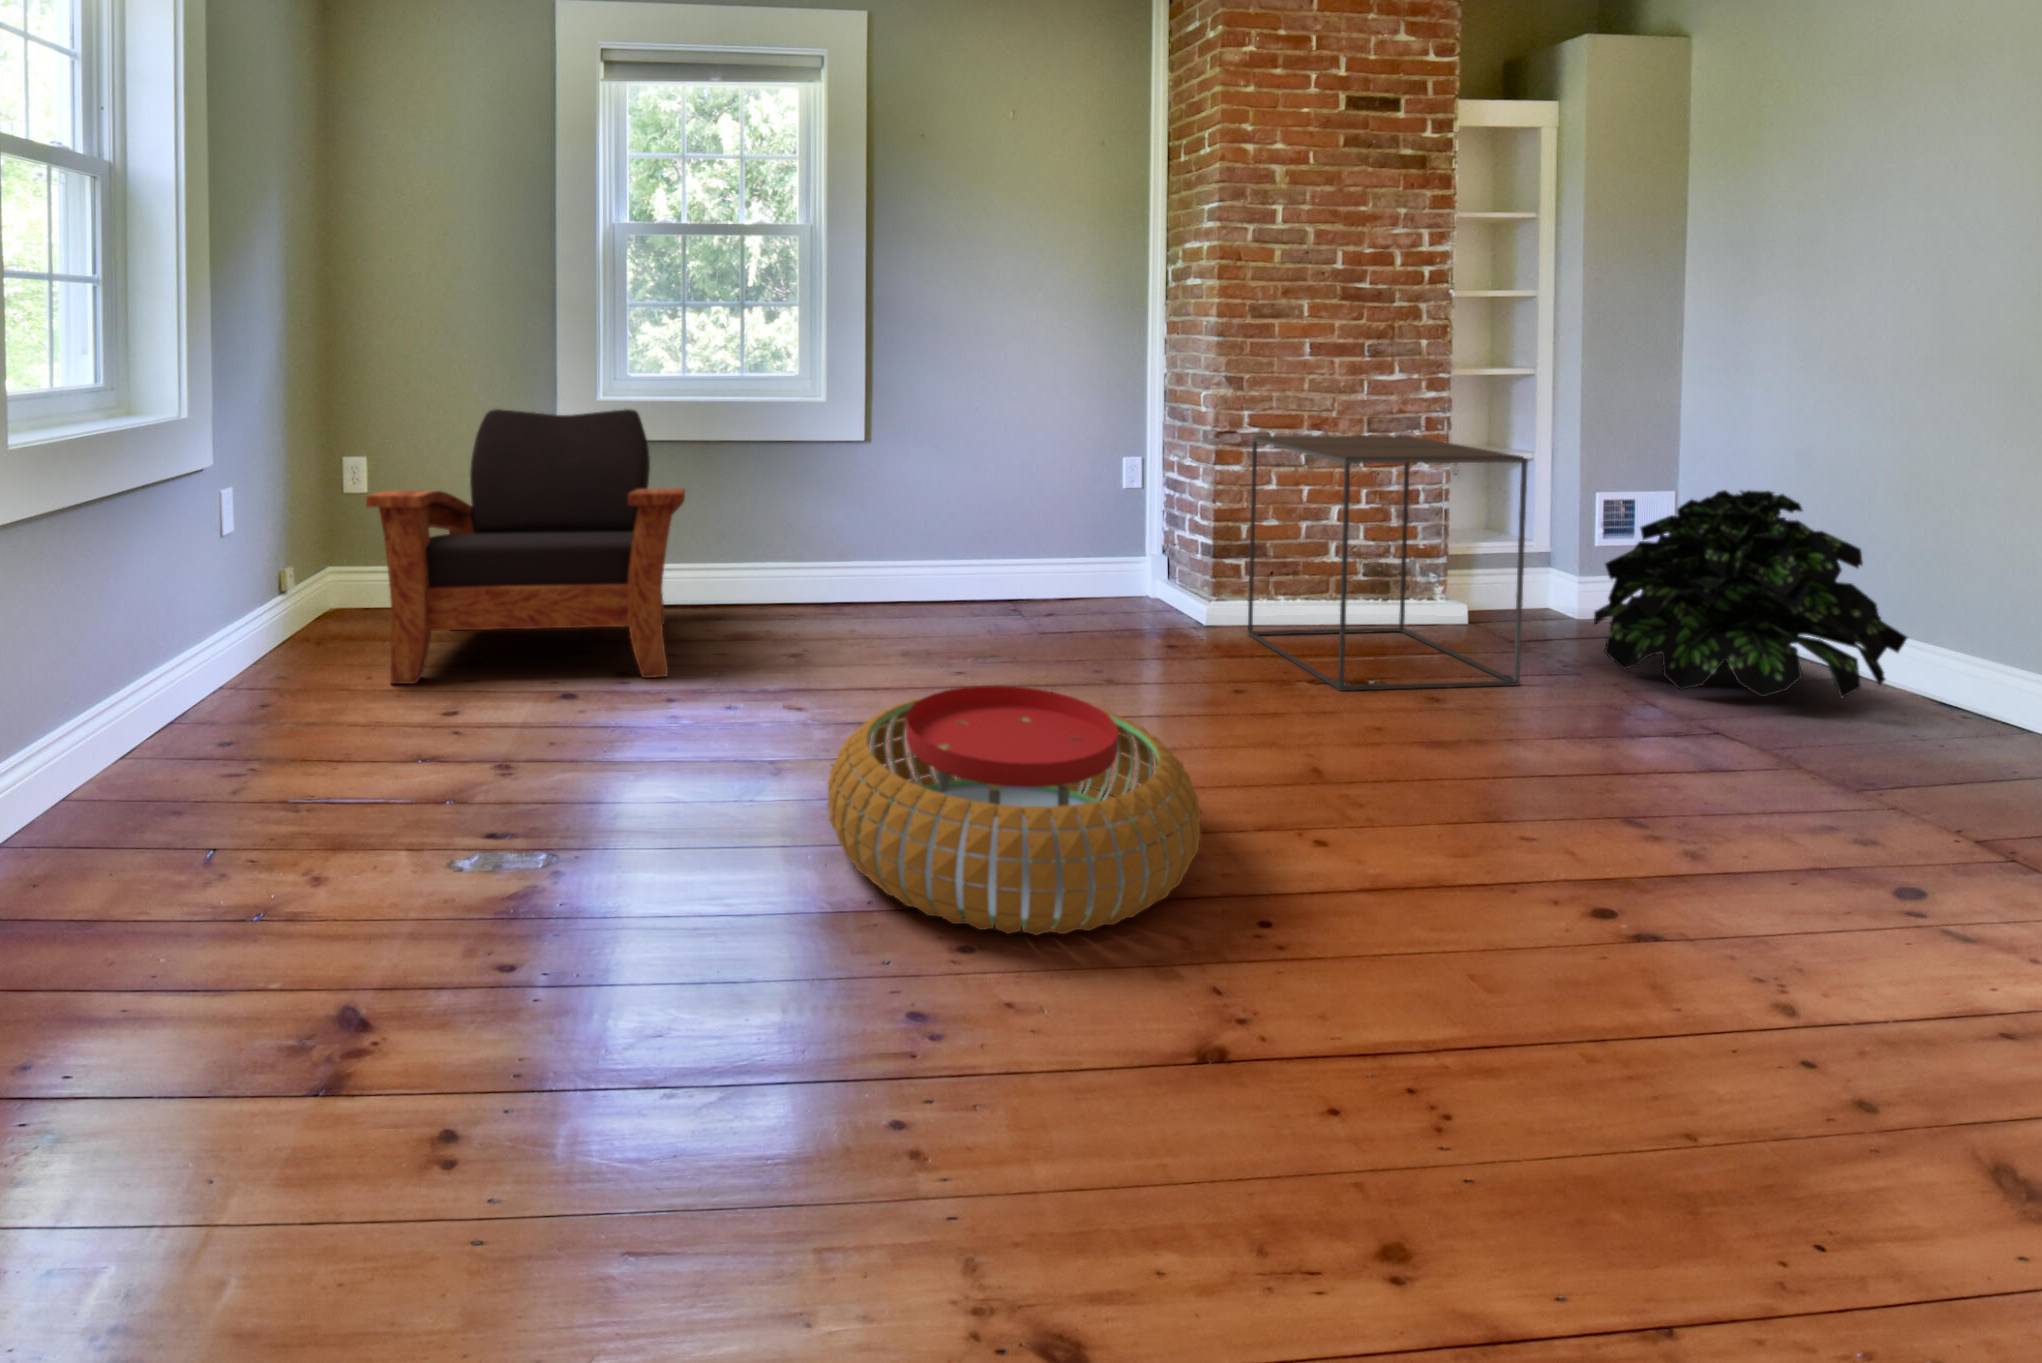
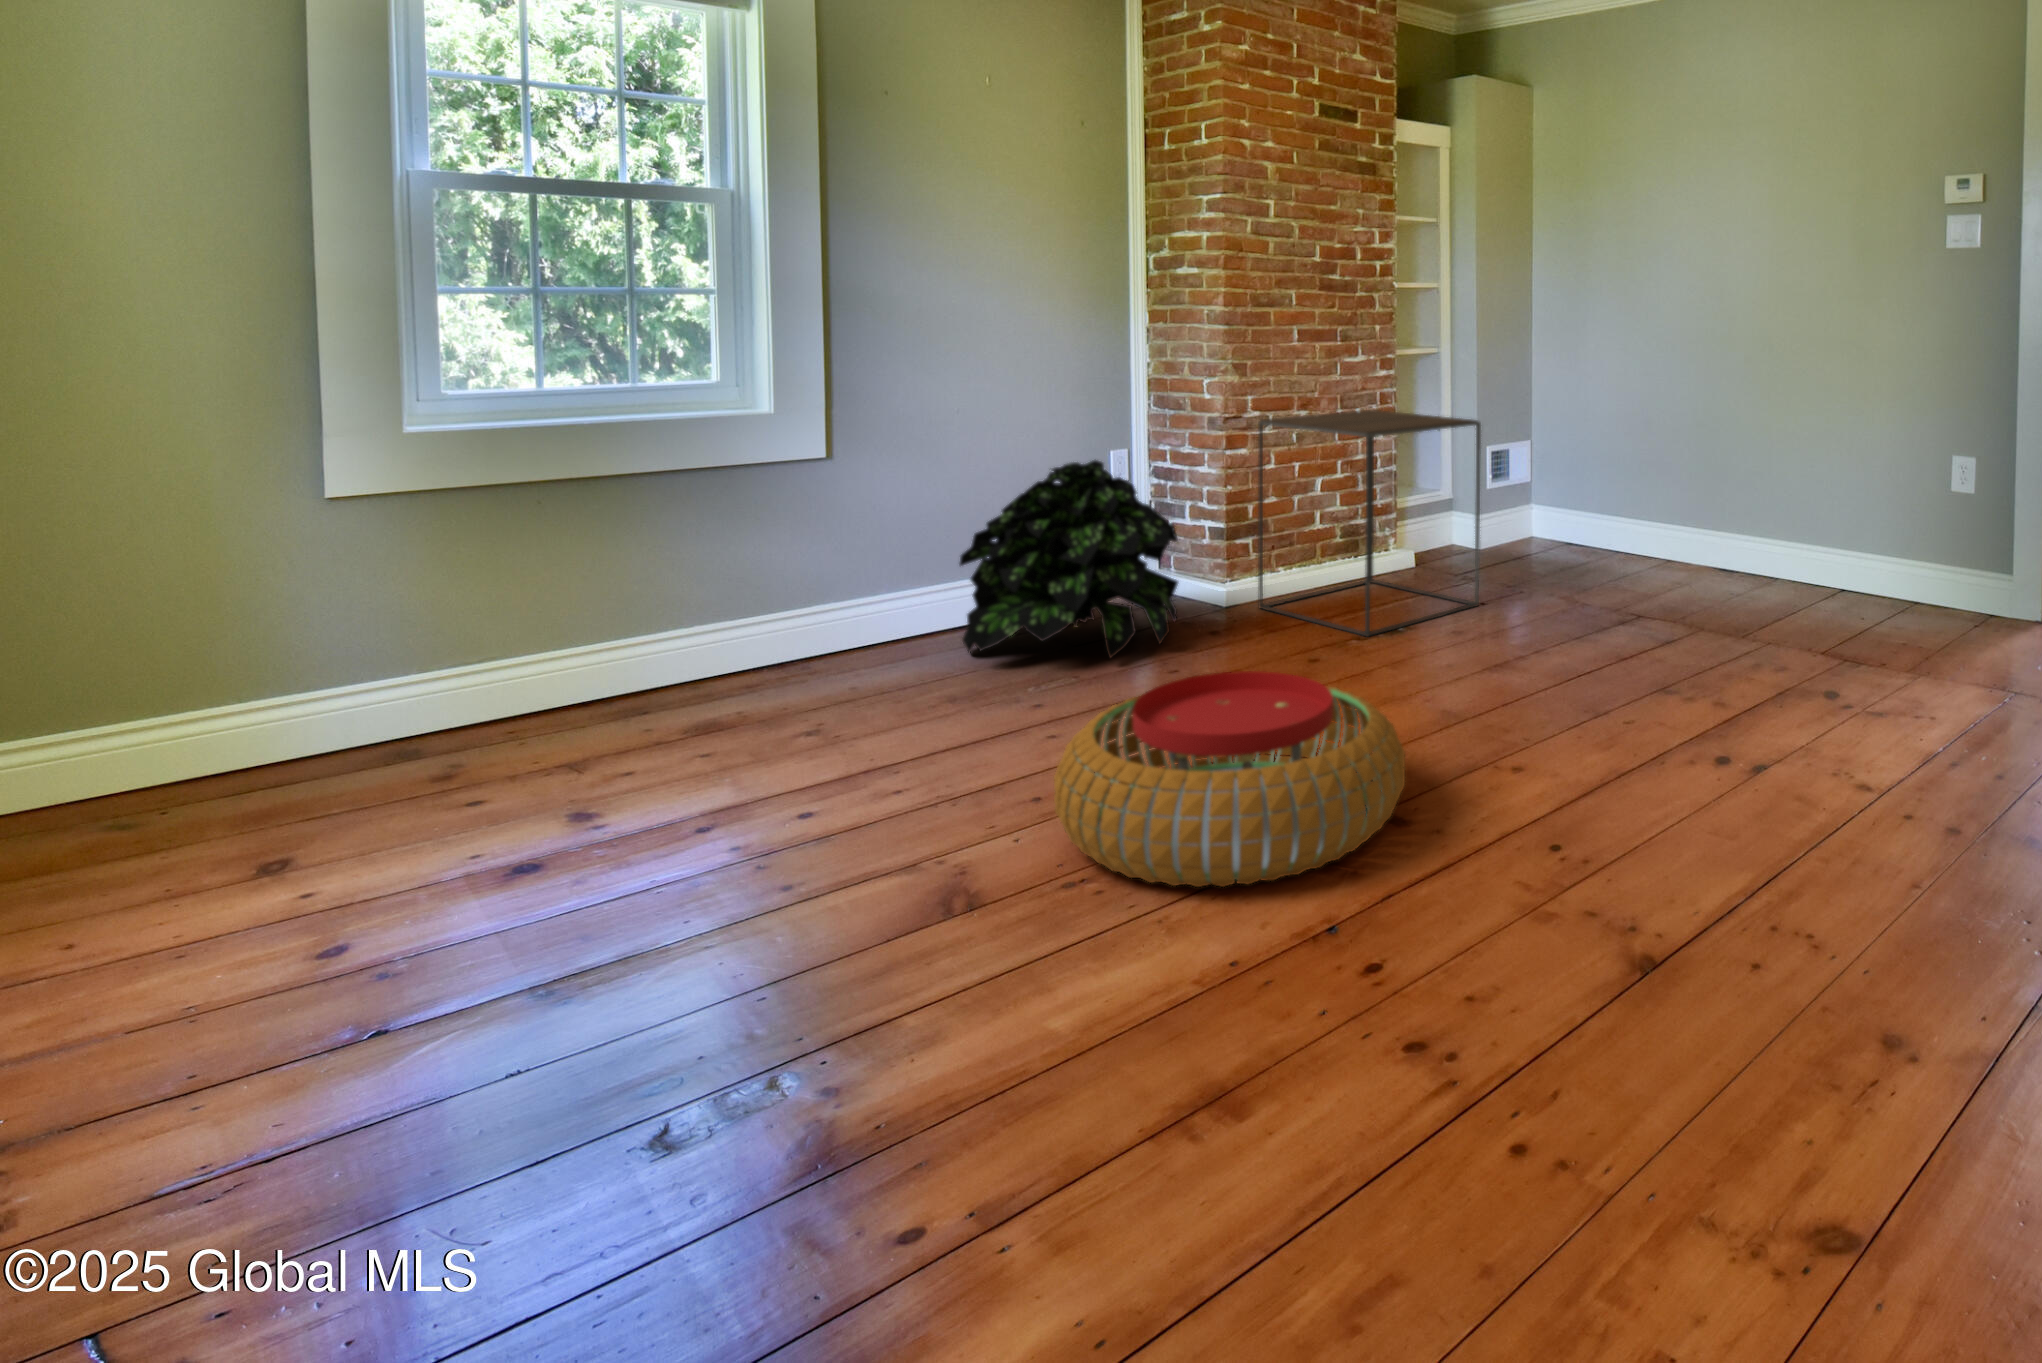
armchair: present [366,409,685,684] -> none [96,446,686,915]
potted plant: present [1594,490,1907,698] -> present [960,460,1178,658]

